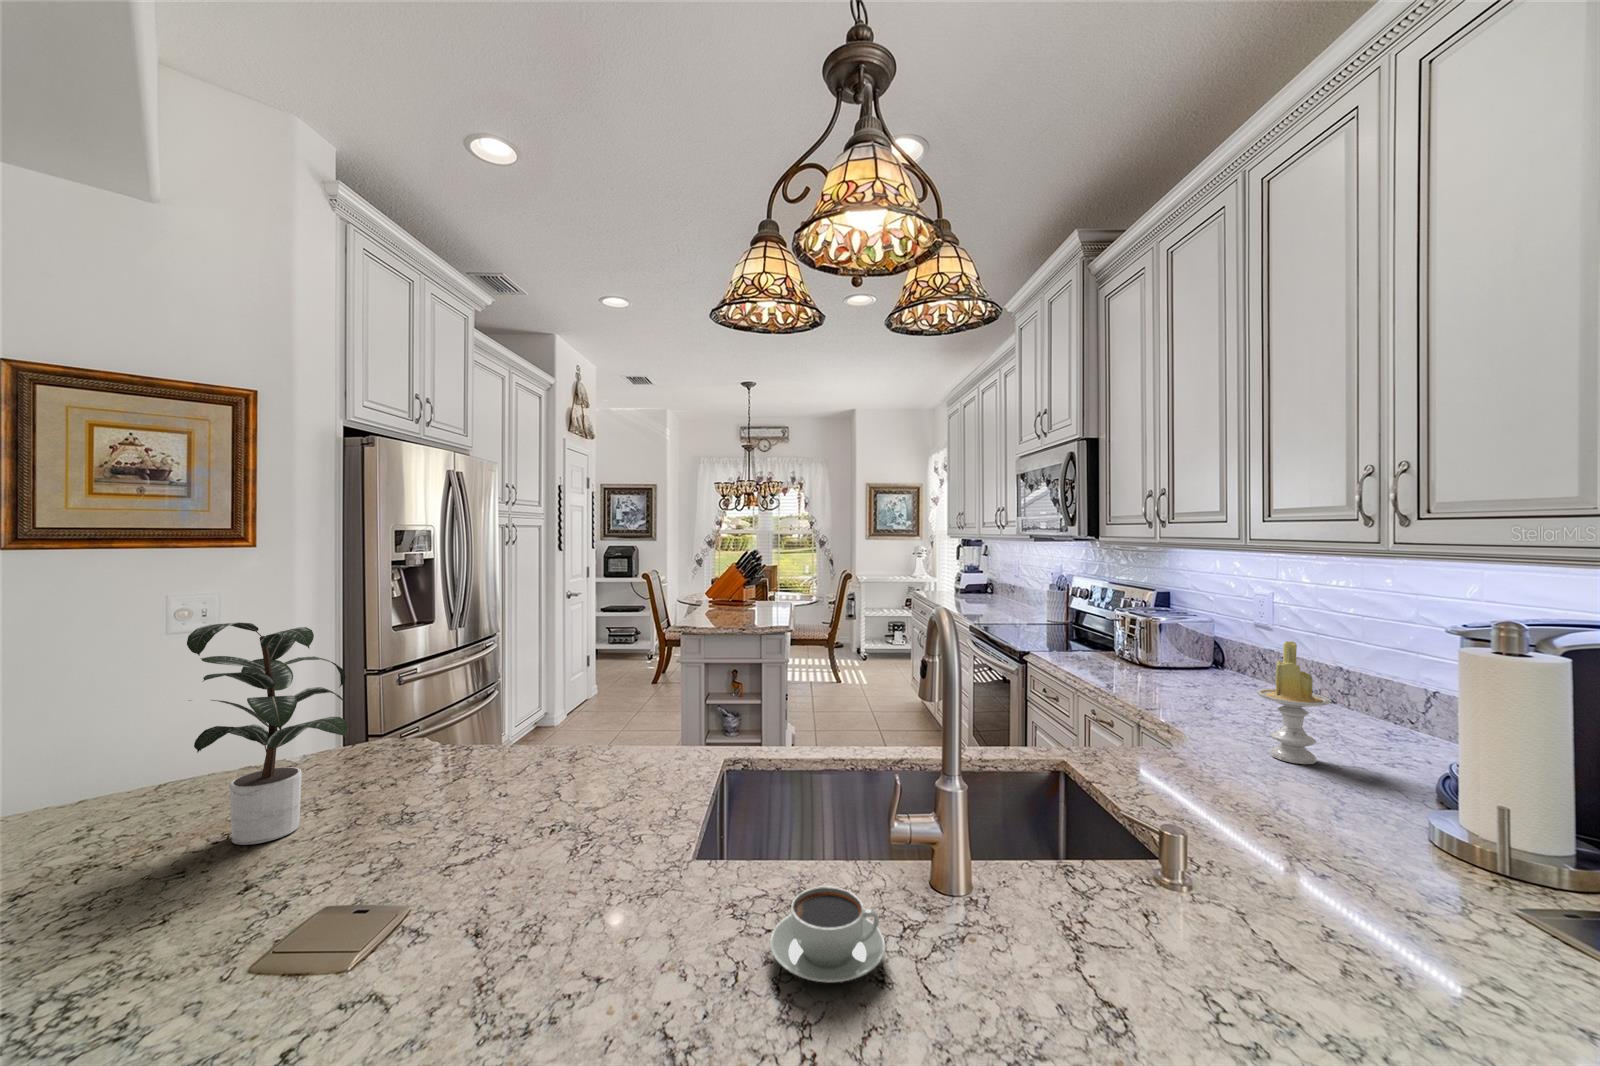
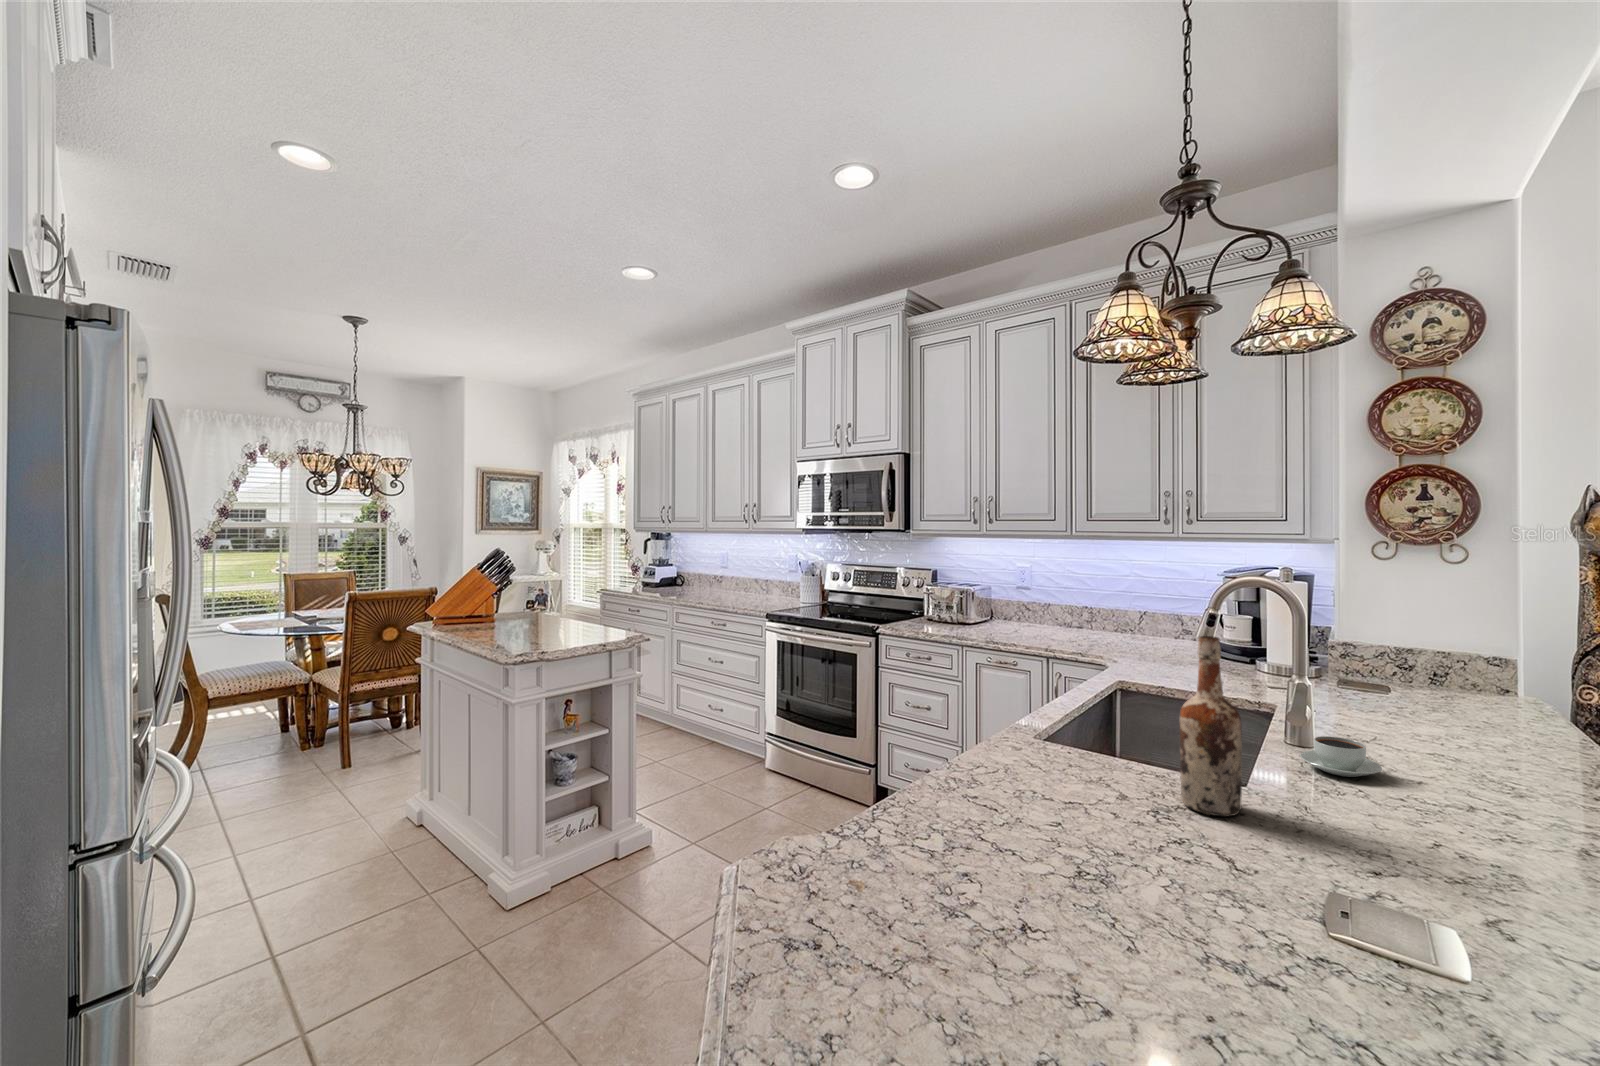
potted plant: present [187,622,348,845] -> none [861,644,1119,915]
candle: present [1257,641,1331,764] -> none [1131,589,1168,657]
wine bottle: none [521,661,593,900] -> present [1180,636,1242,816]

